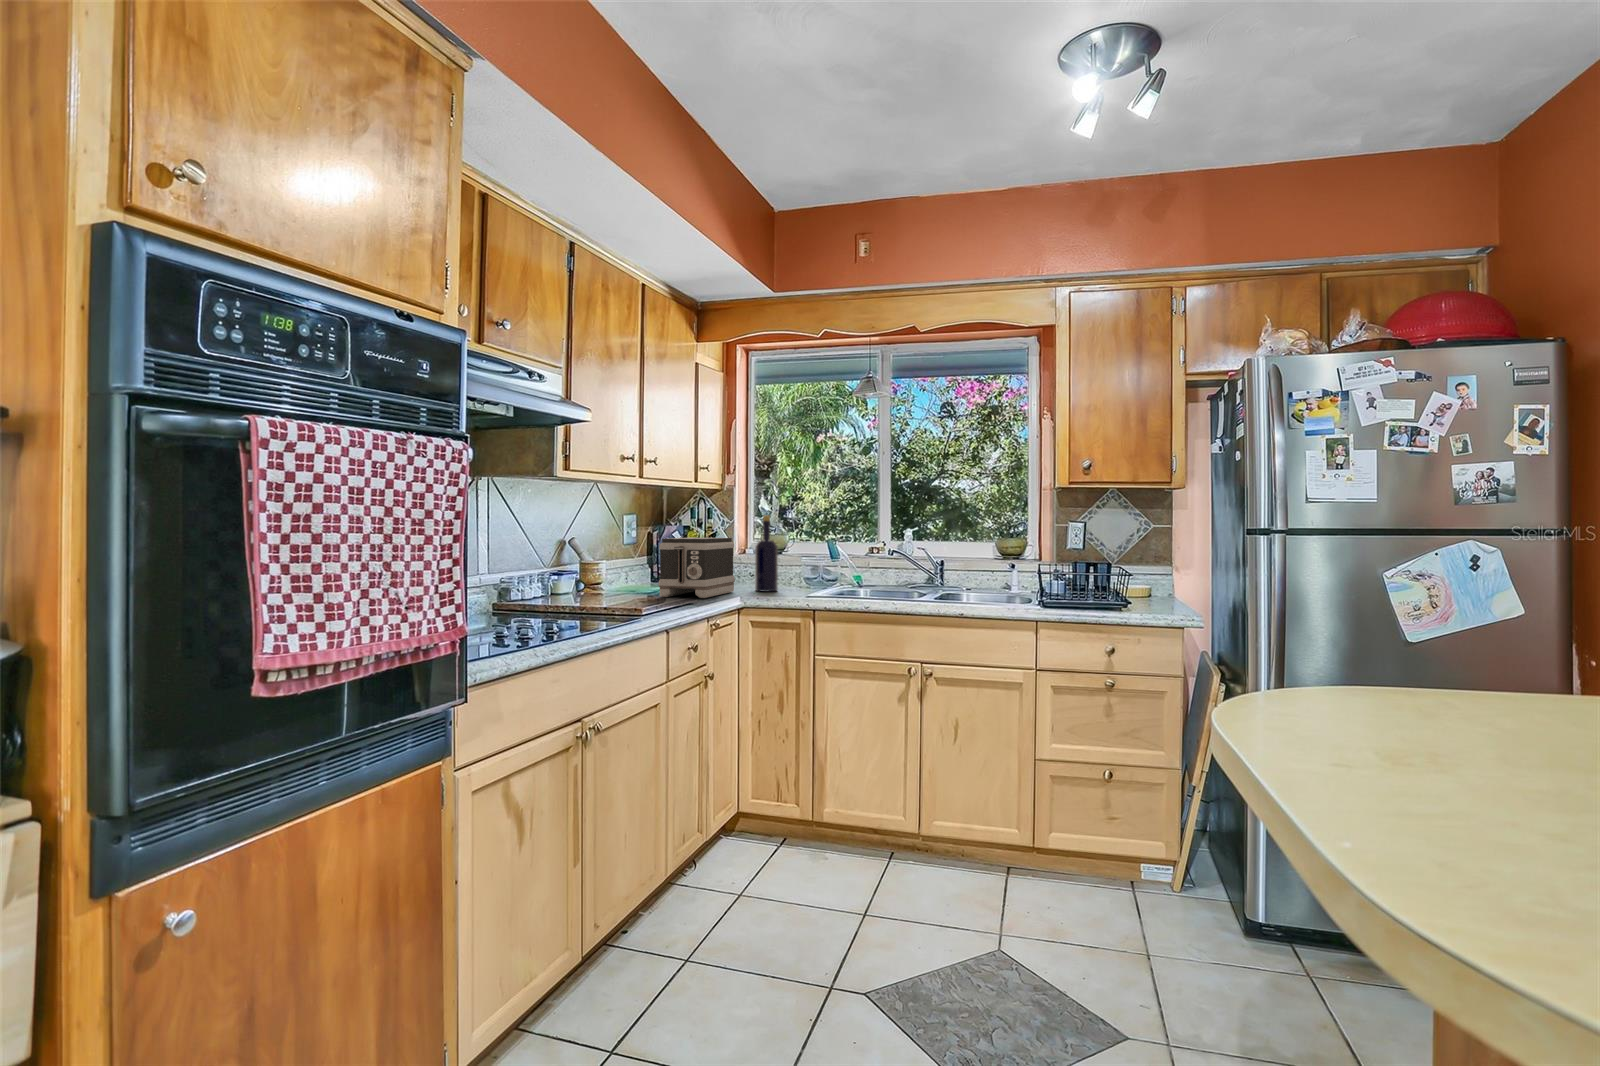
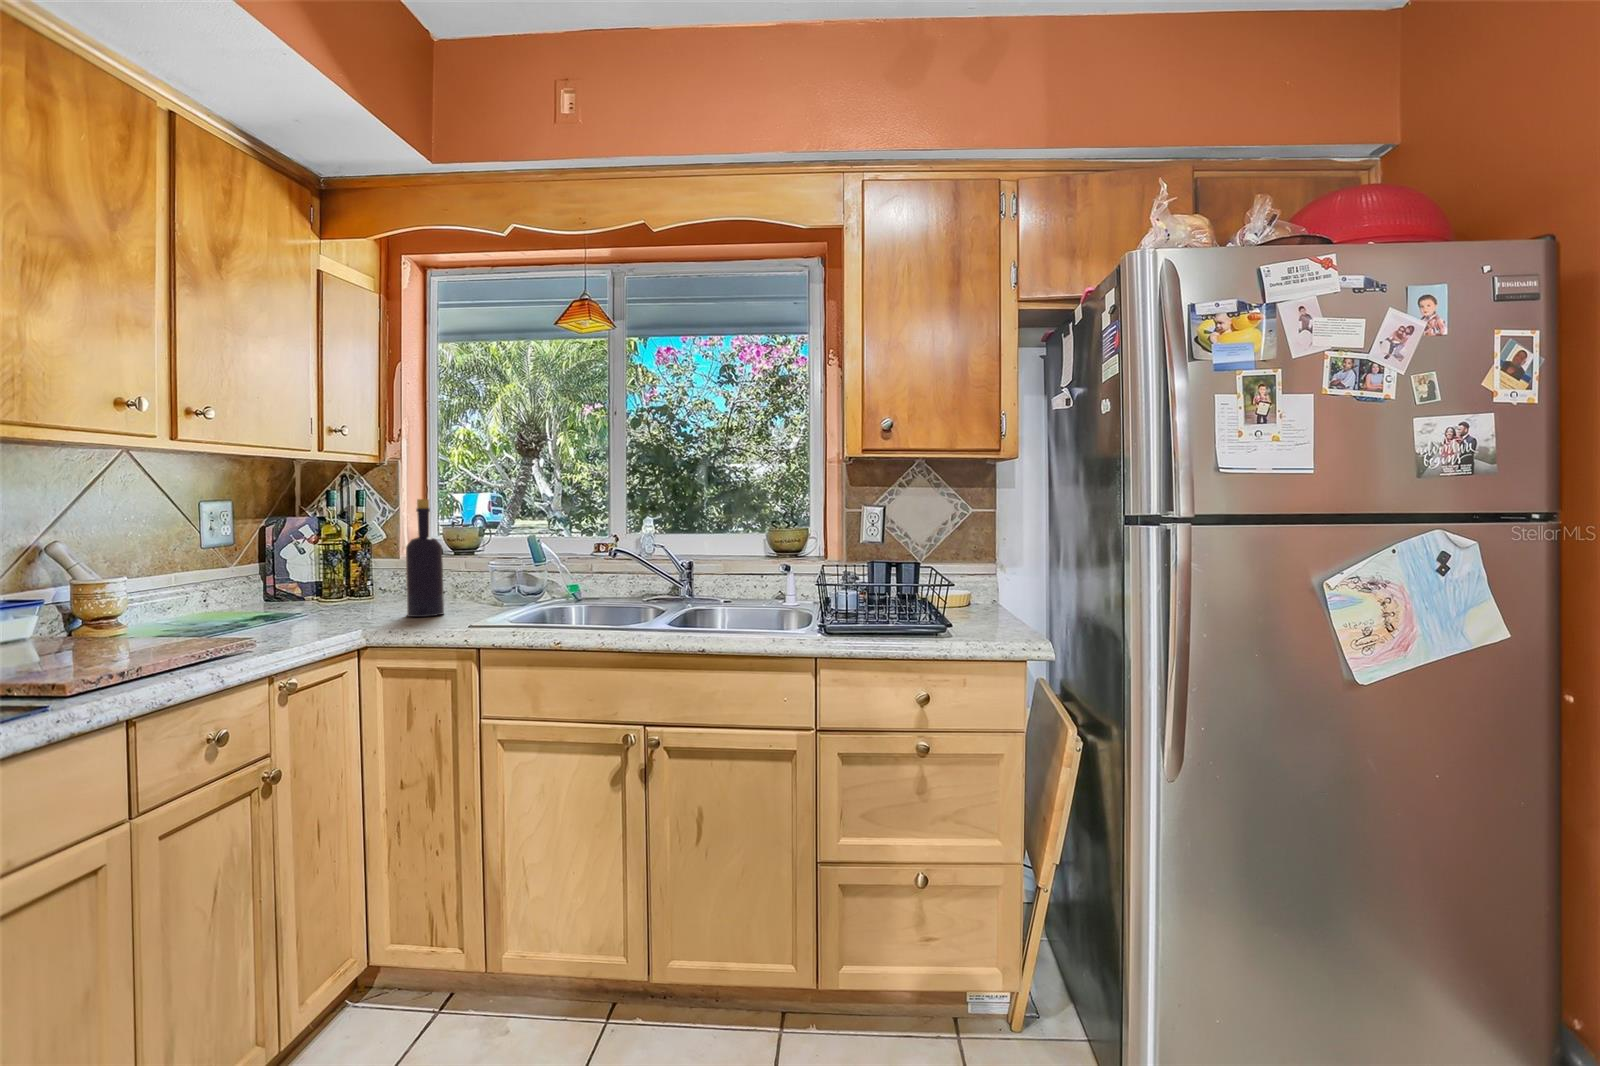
toaster: present [659,538,735,598] -> none [186,535,365,641]

